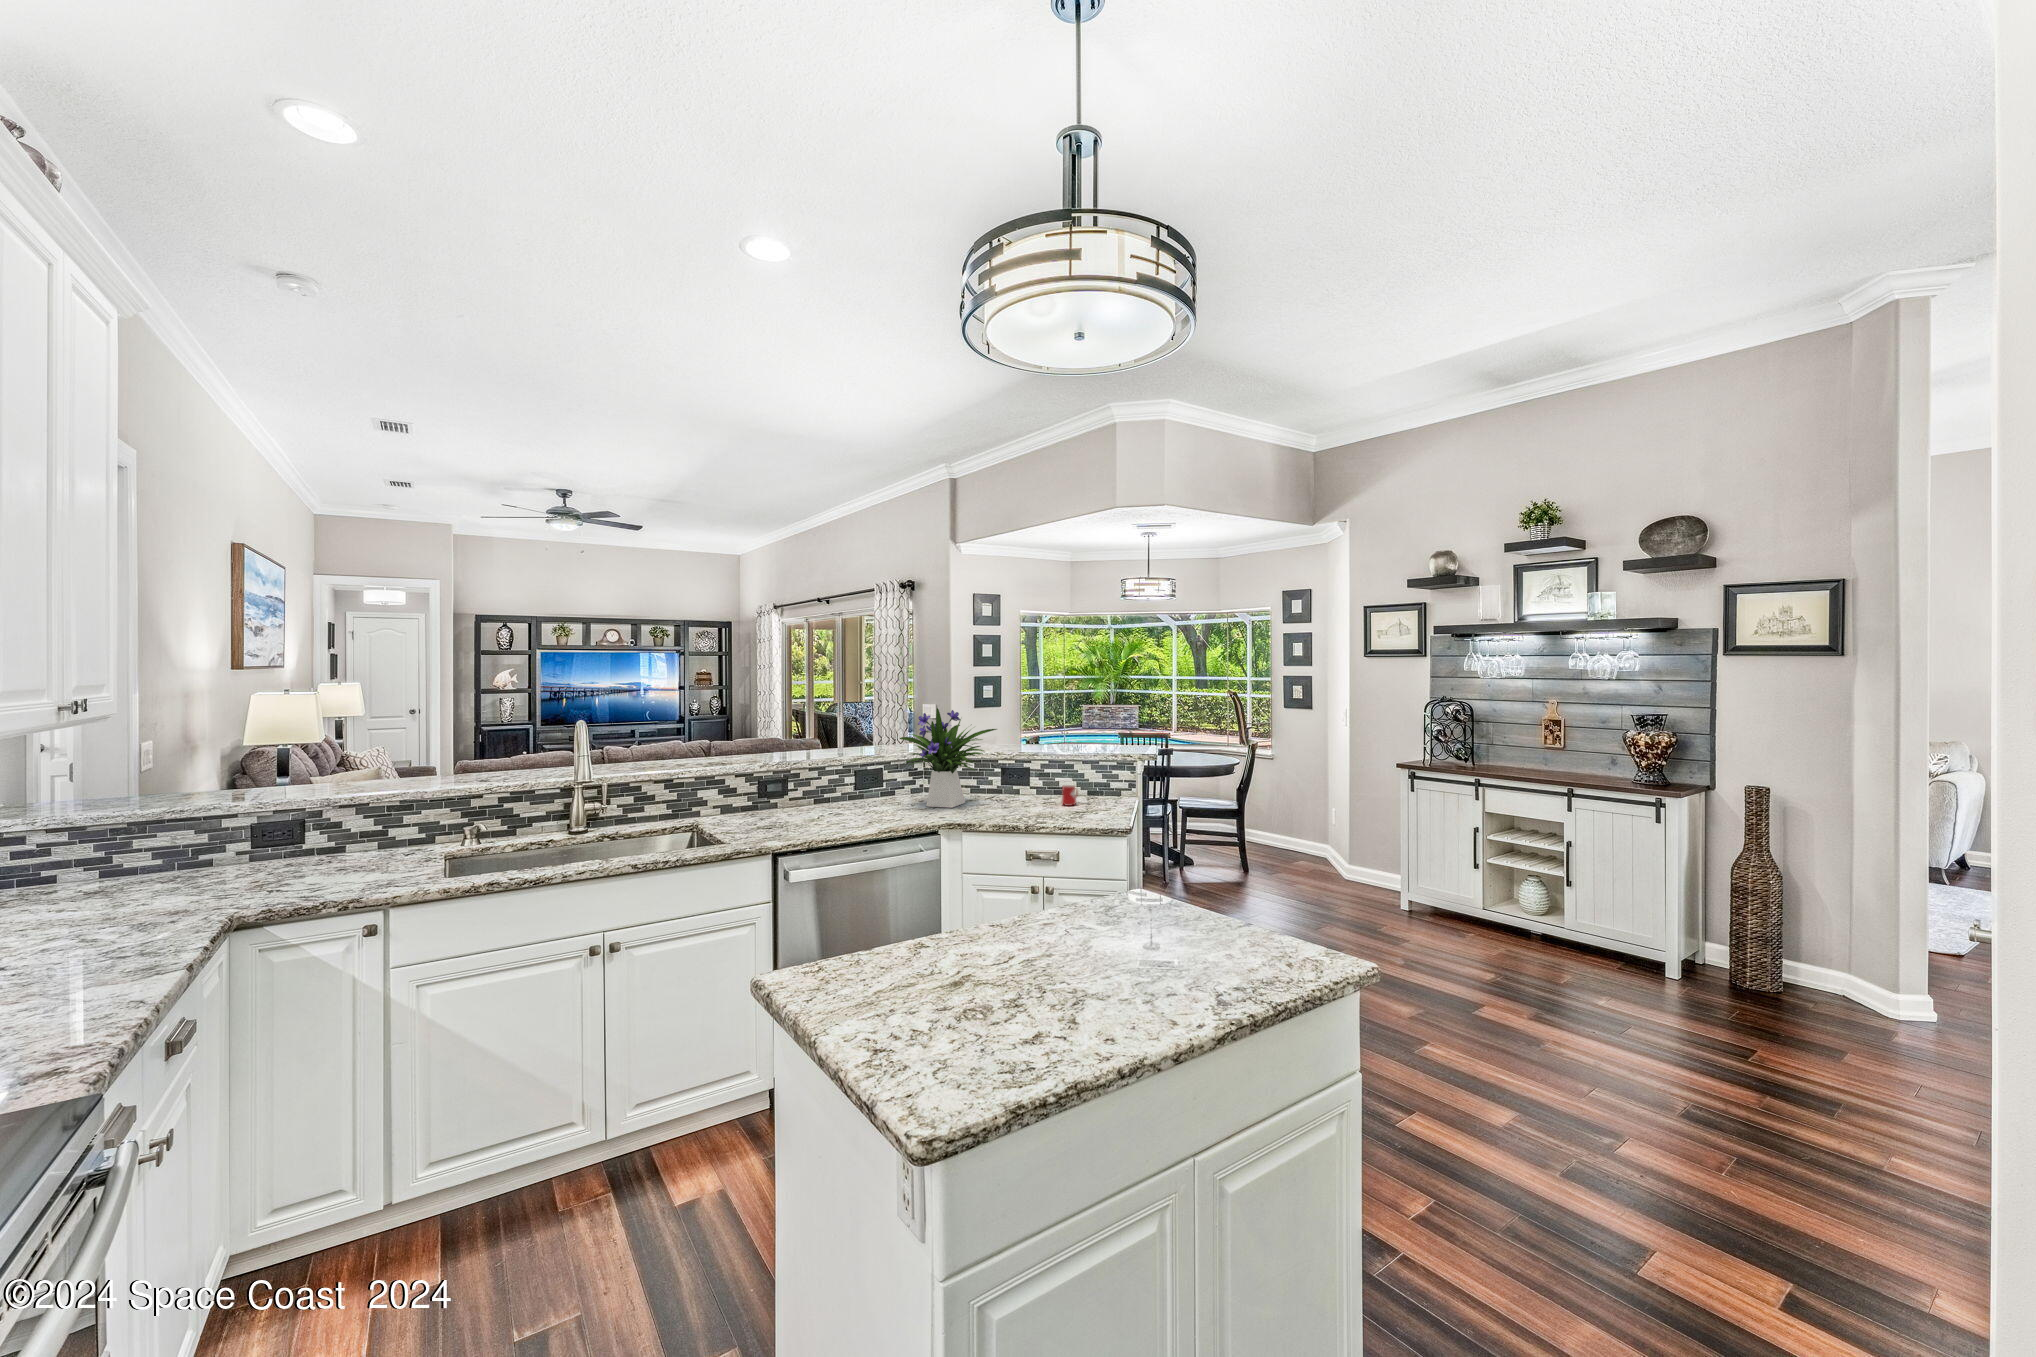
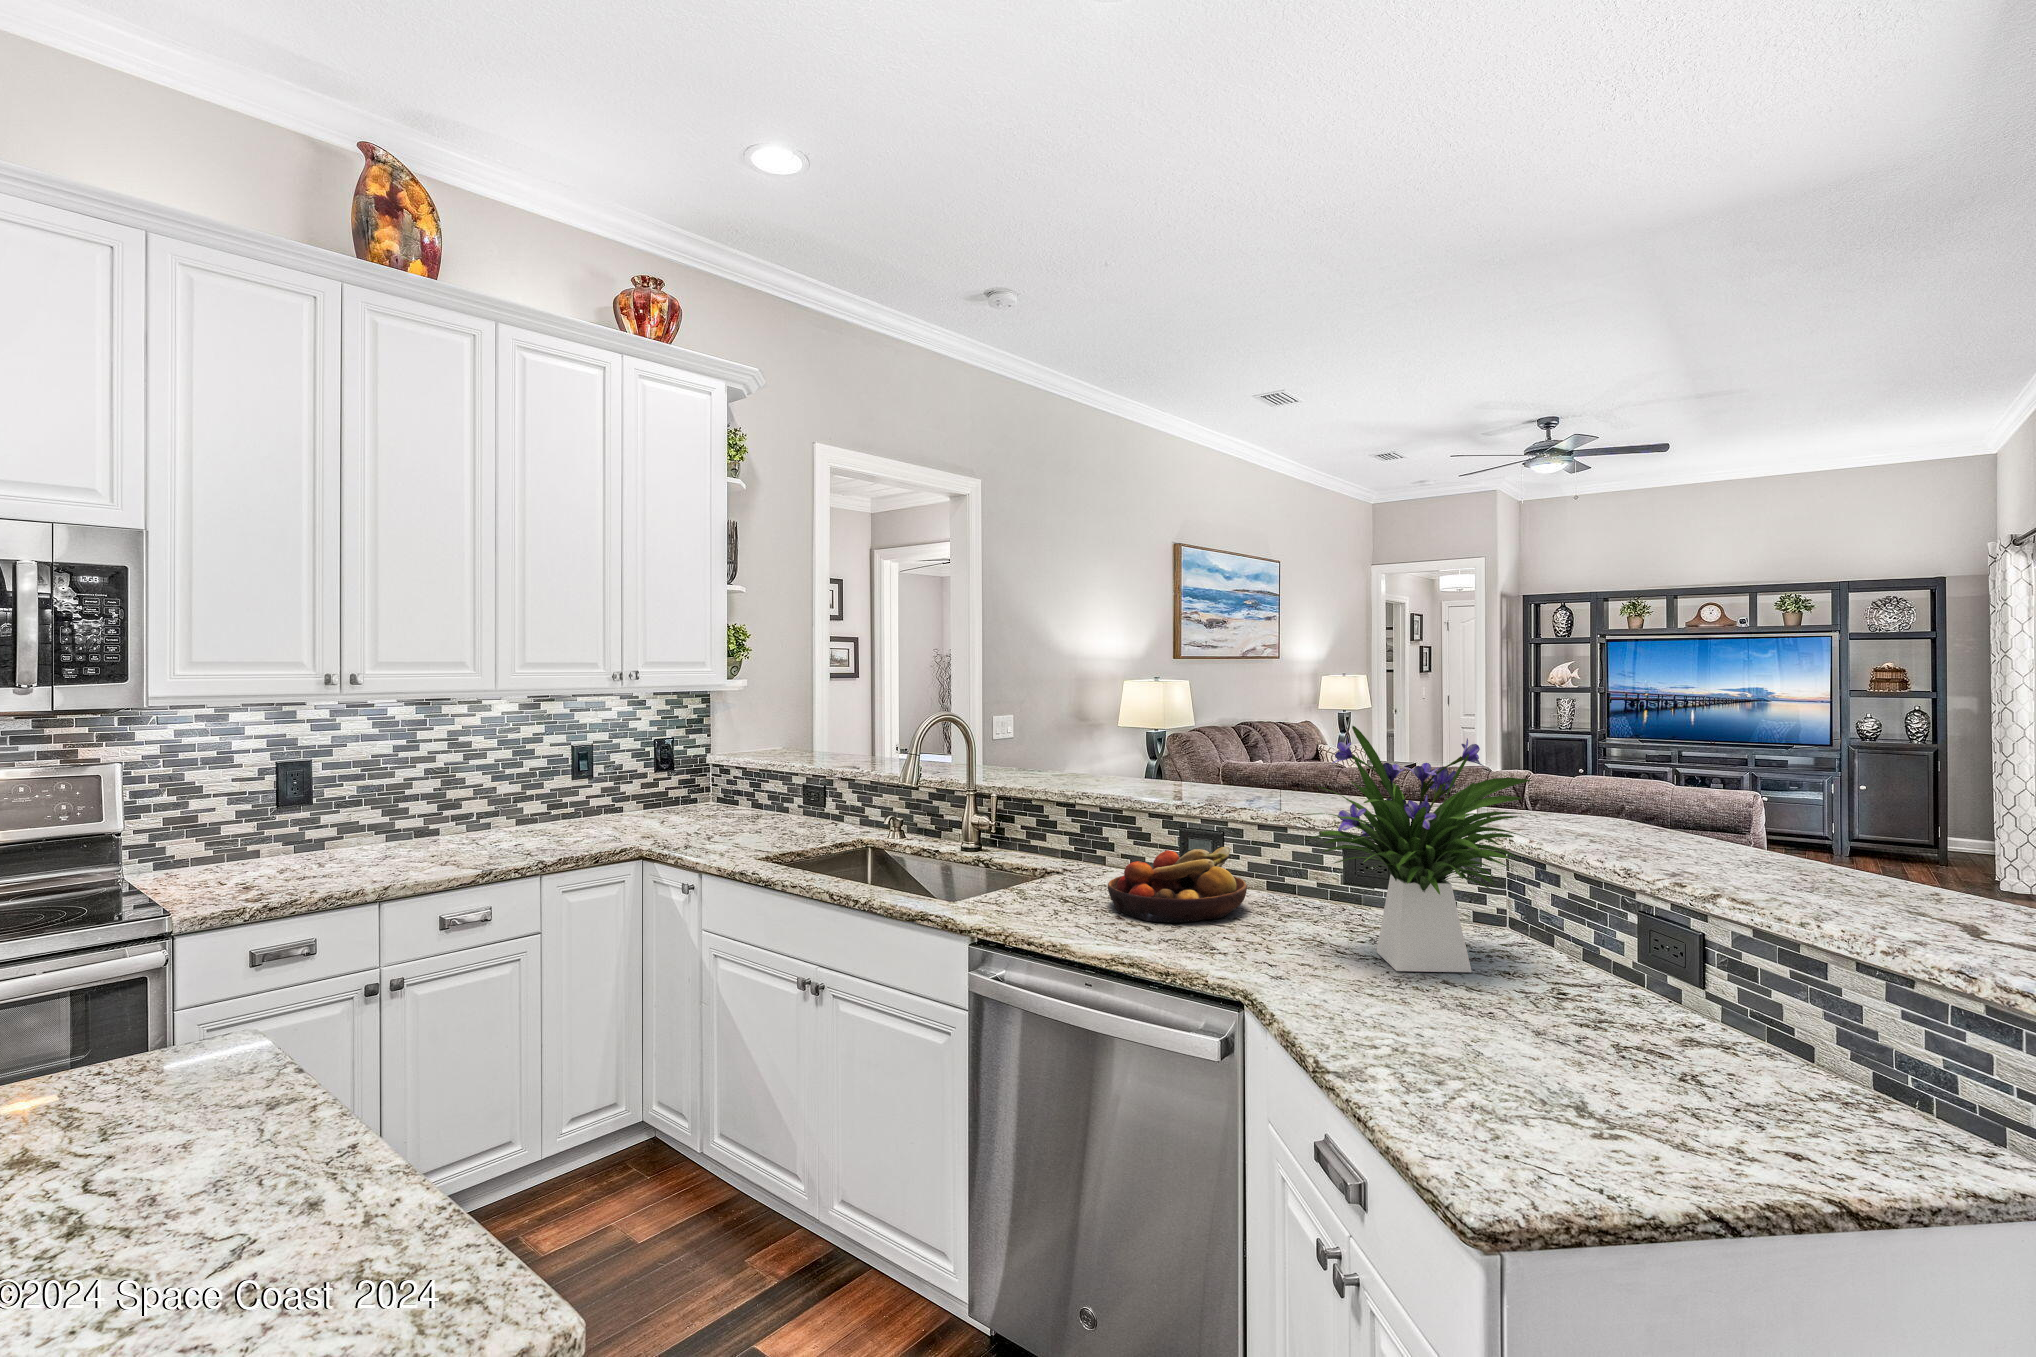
fruit bowl: none [775,783,853,823] -> present [1108,847,1247,923]
mug: present [1061,785,1078,806] -> none [1639,1008,1748,1101]

